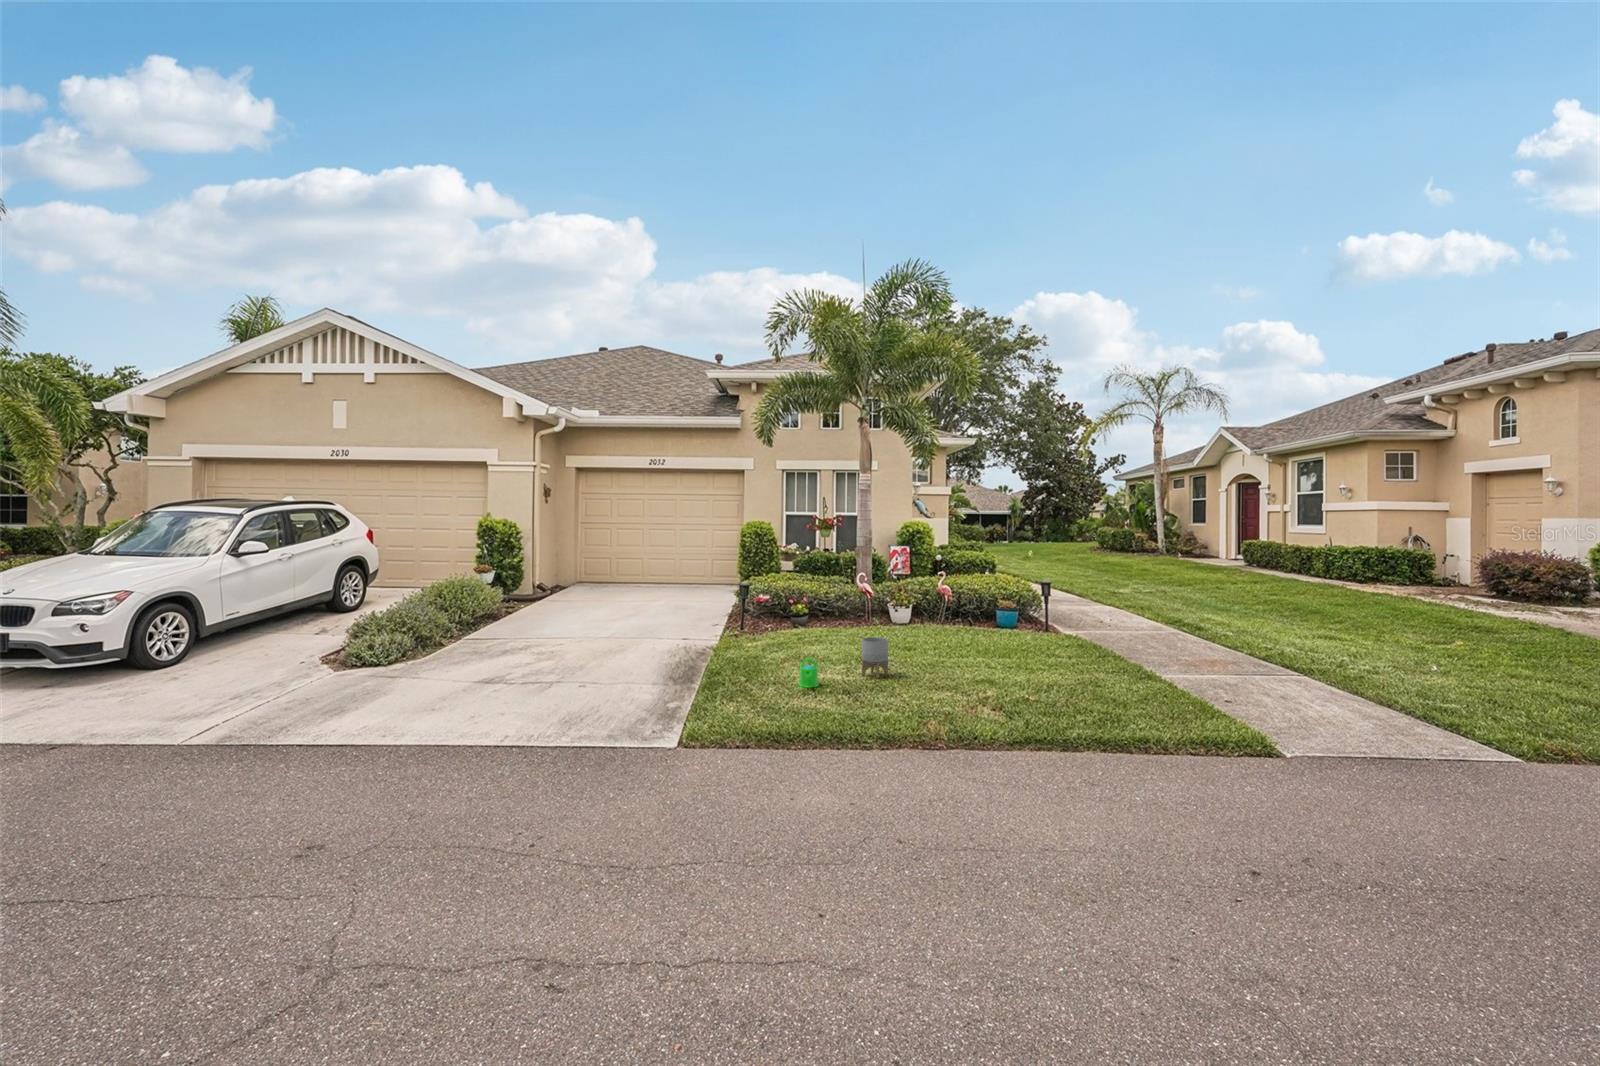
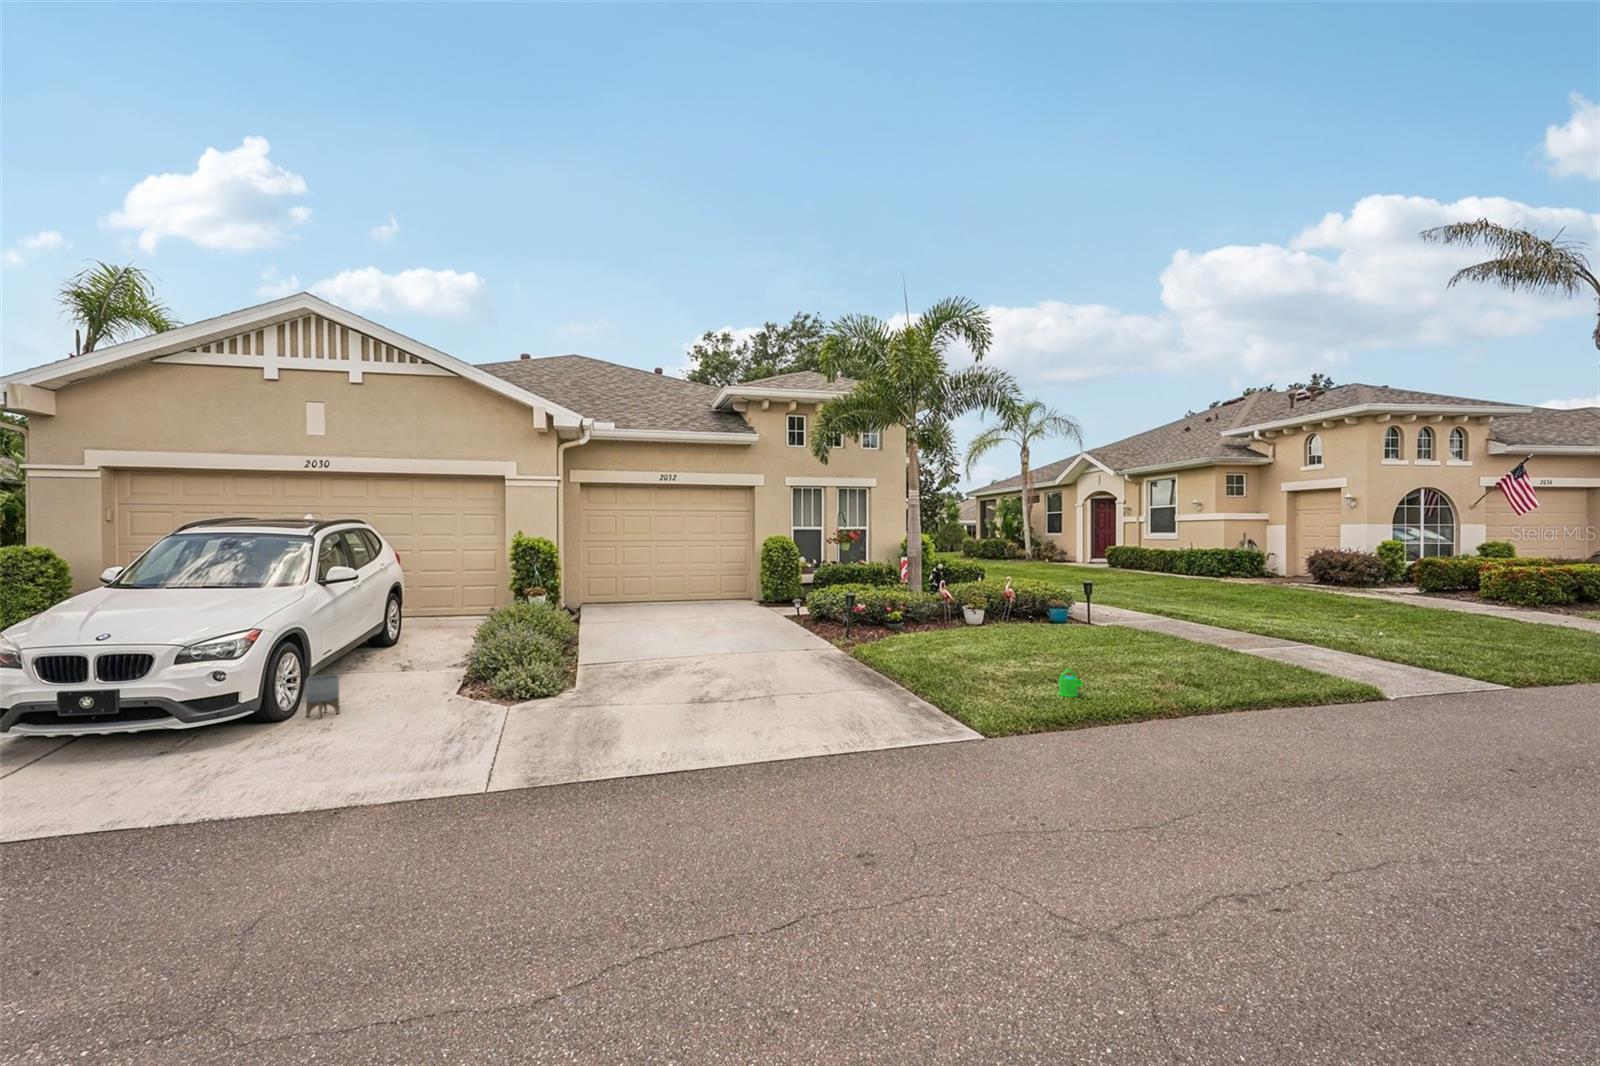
planter: present [862,637,888,678] -> present [306,674,340,718]

